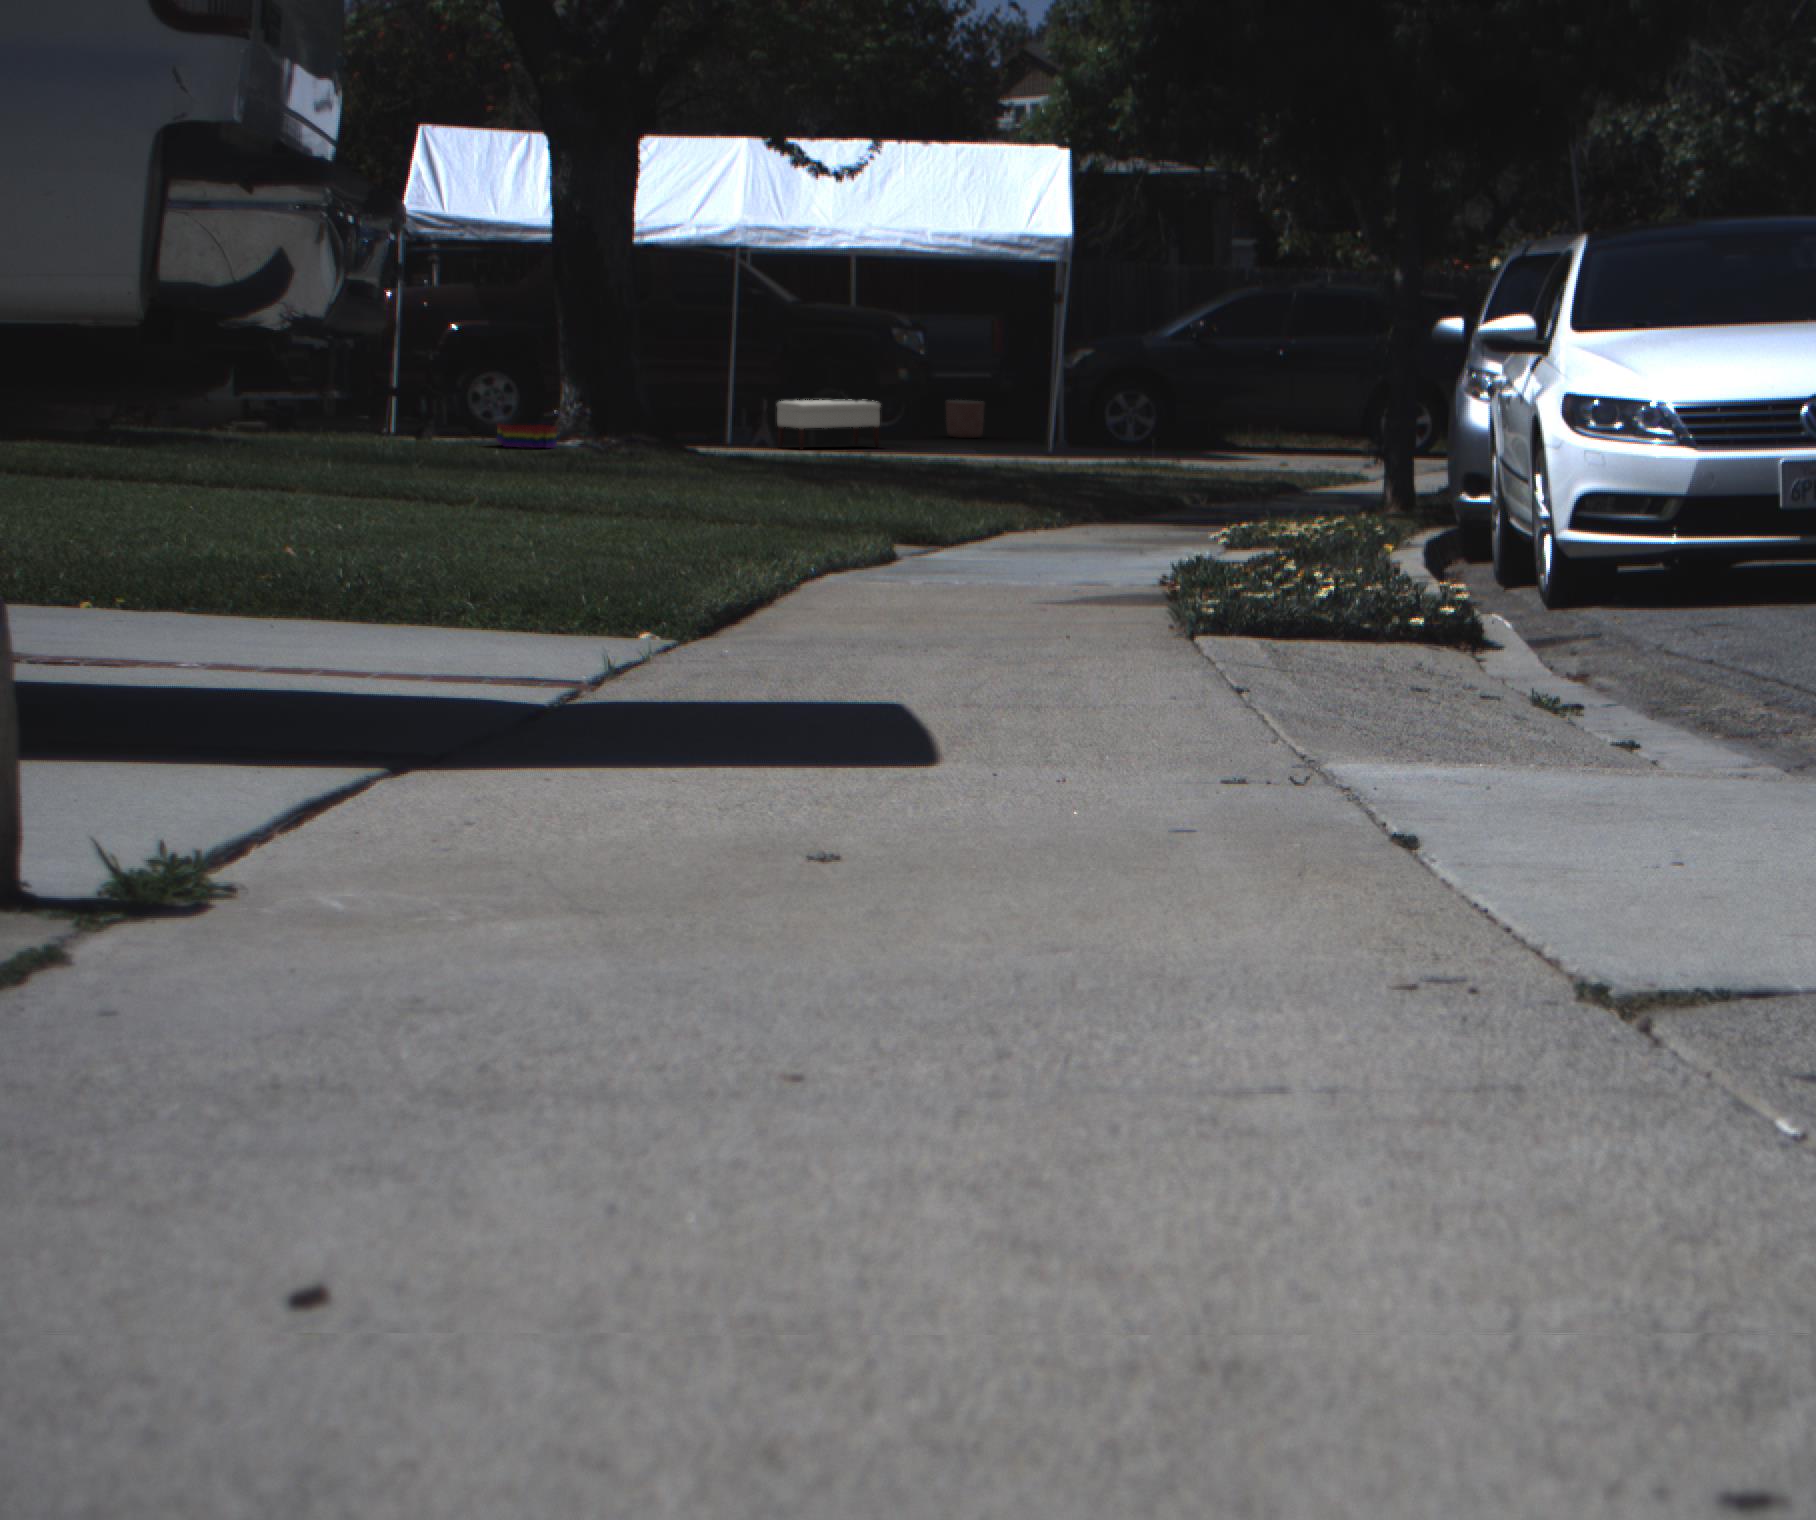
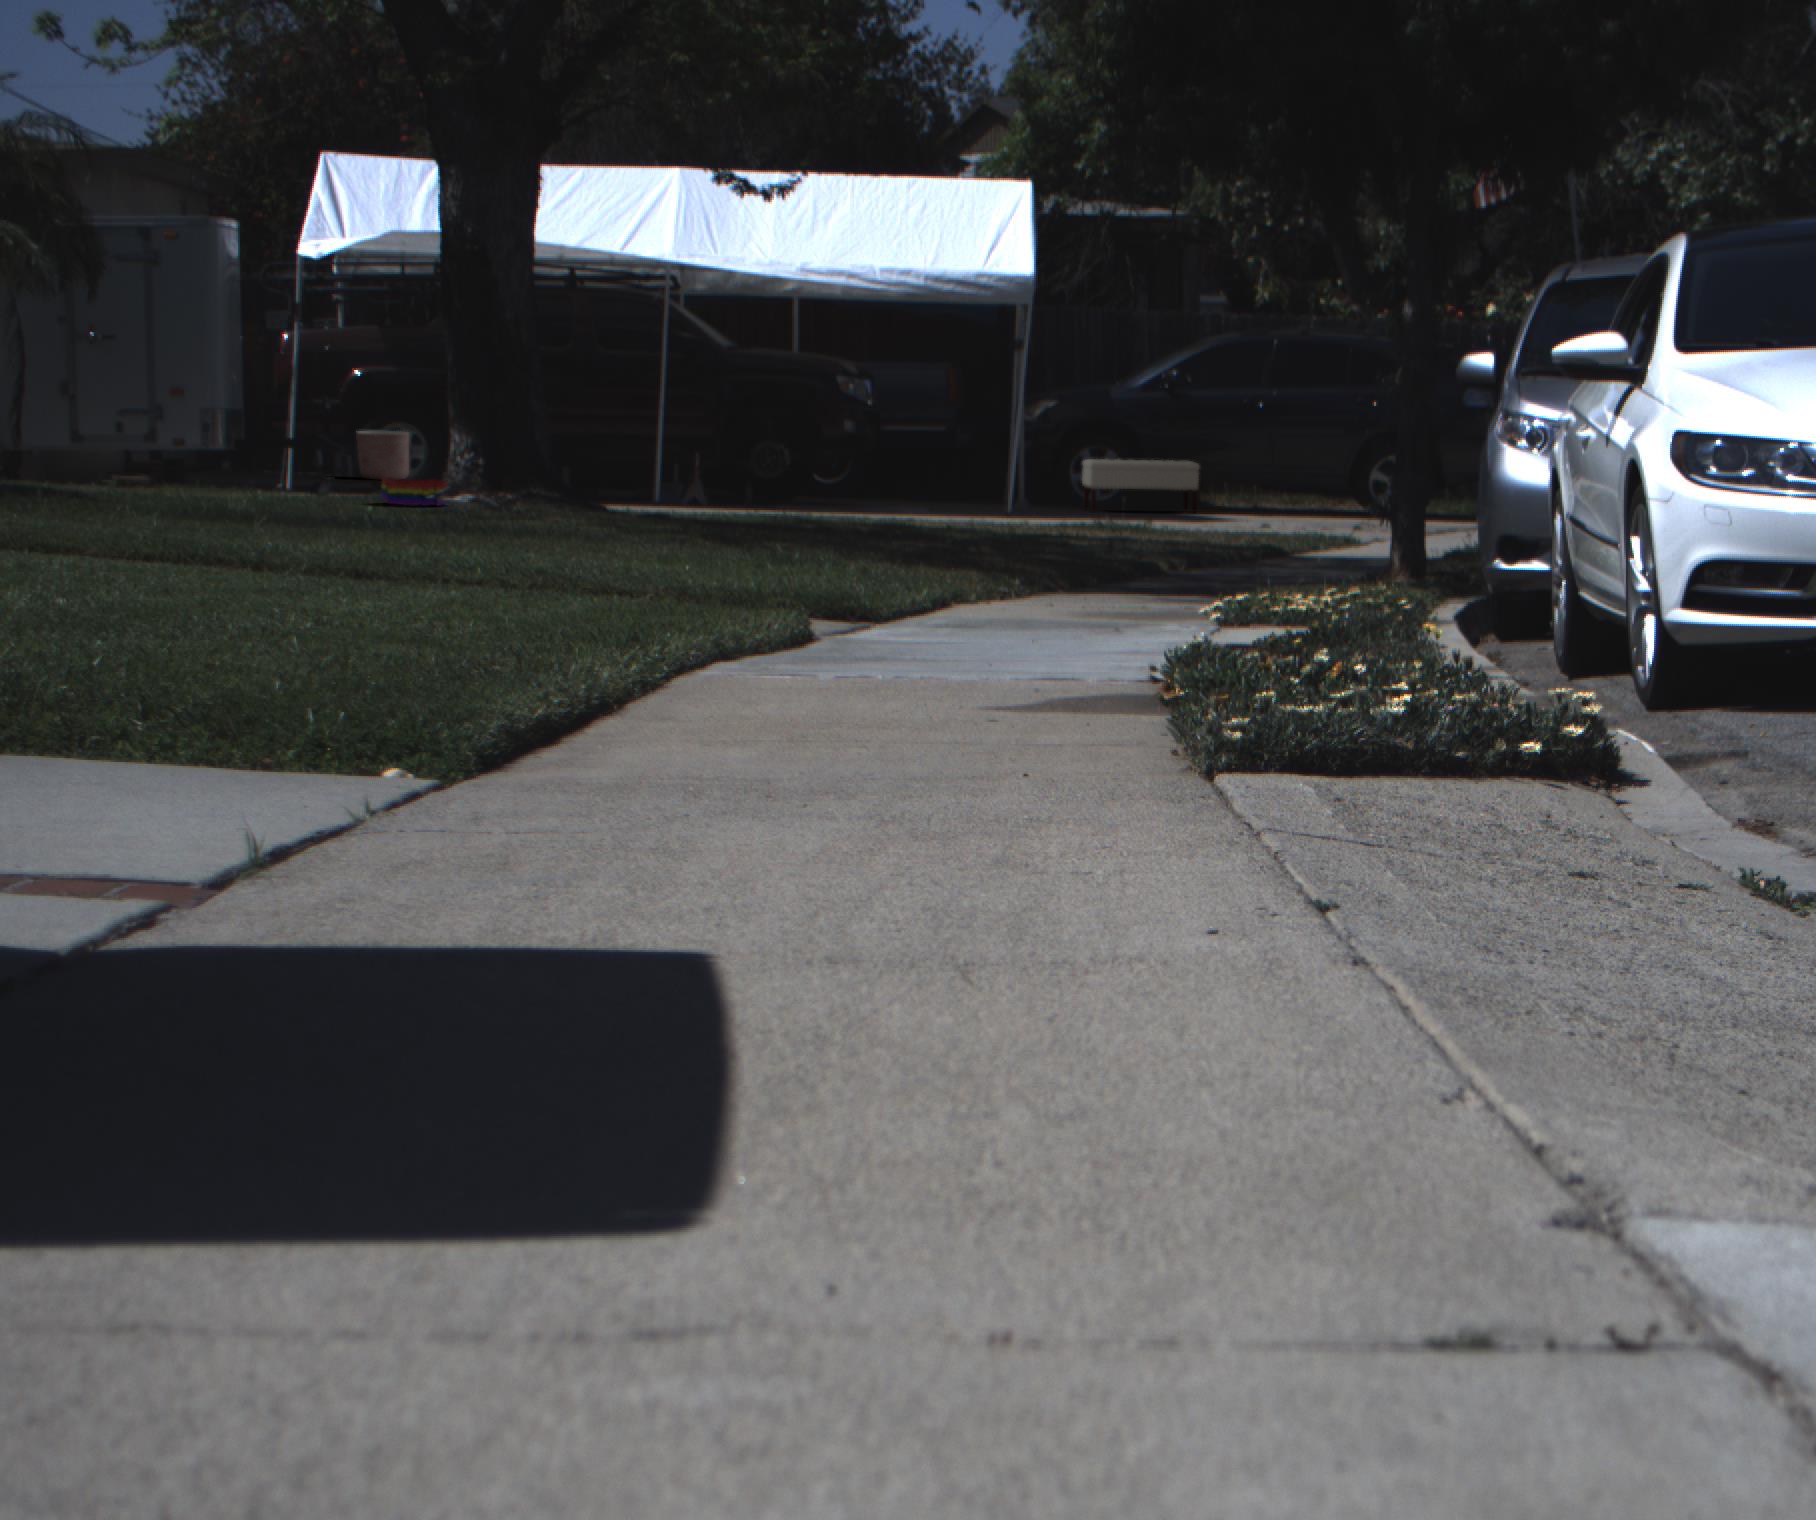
bench: present [776,400,880,449] -> present [1082,459,1200,512]
planter: present [946,400,984,438] -> present [356,431,409,480]

